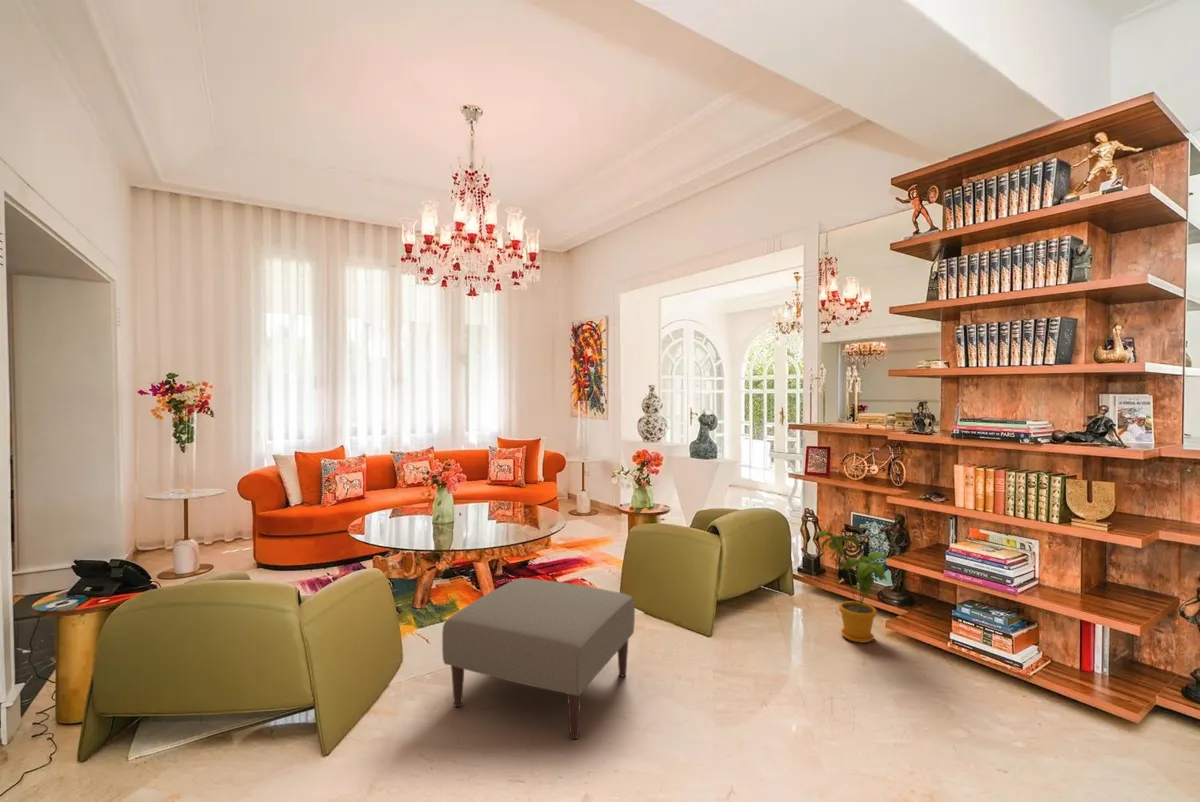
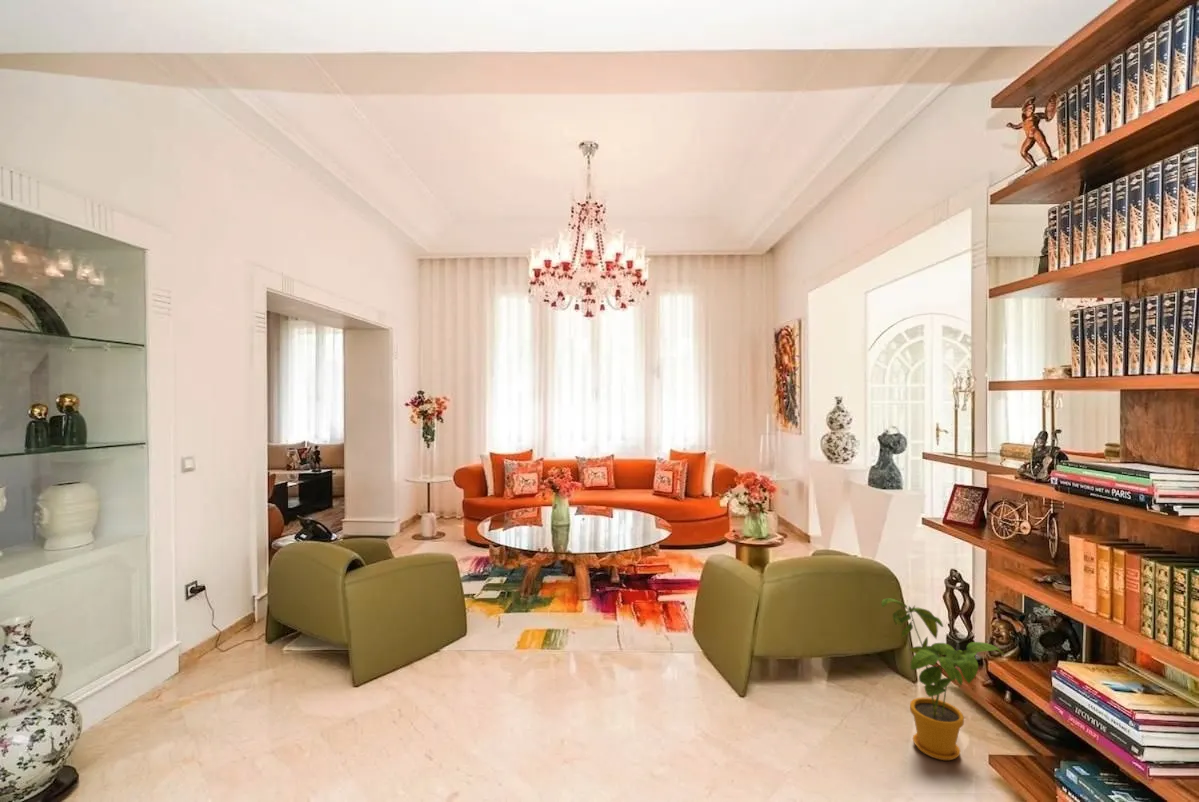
ottoman: present [442,578,635,739] -> none [456,585,629,740]

